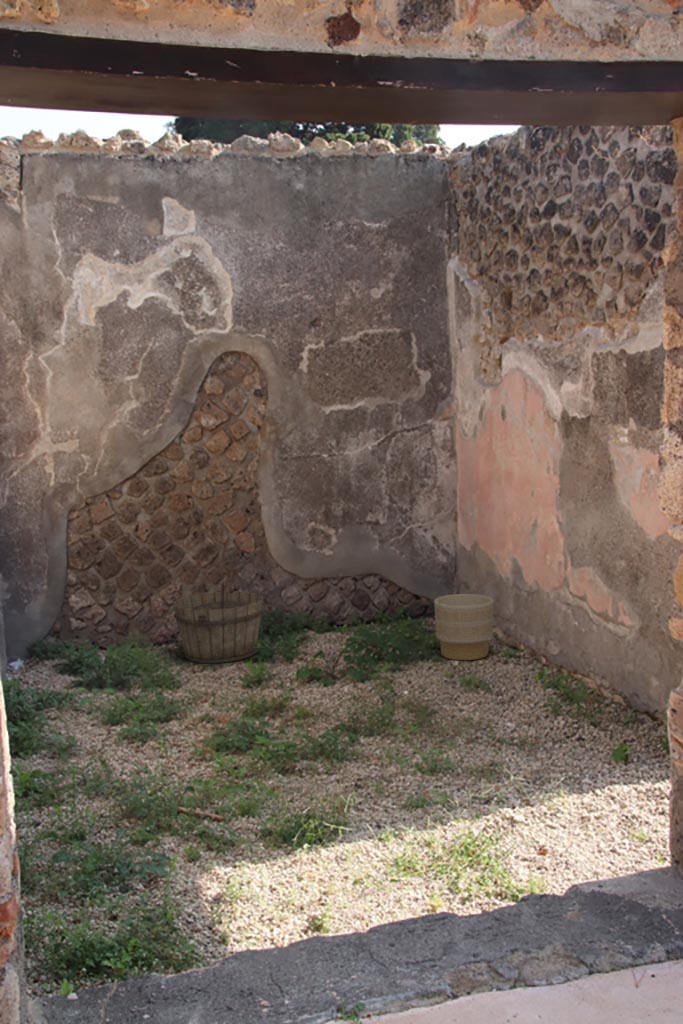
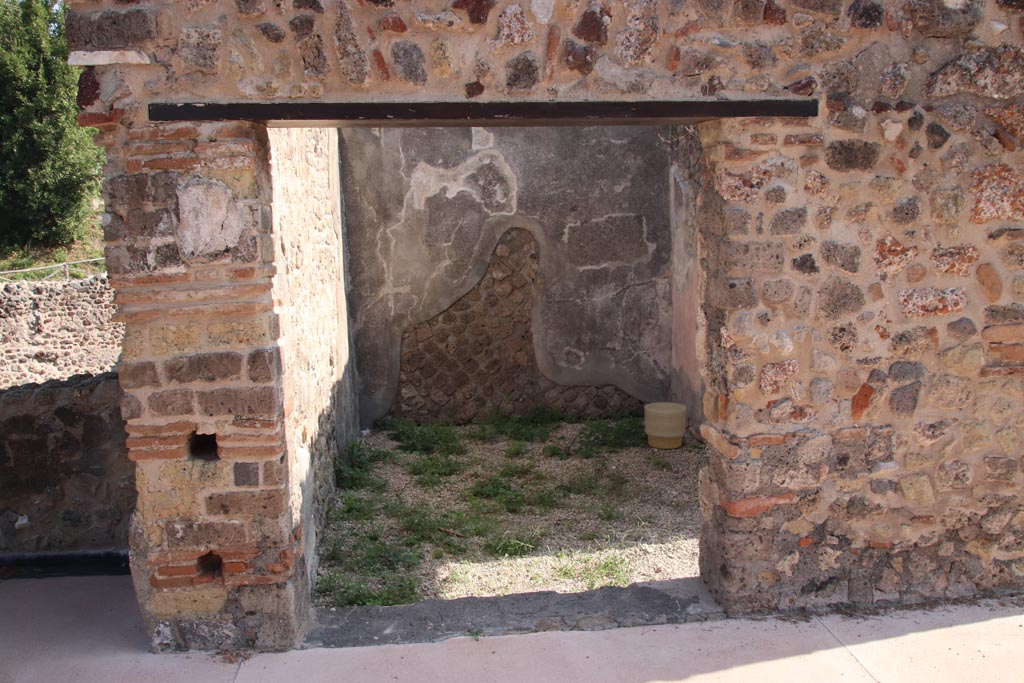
wooden bucket: present [173,579,263,663] -> none [467,383,529,440]

